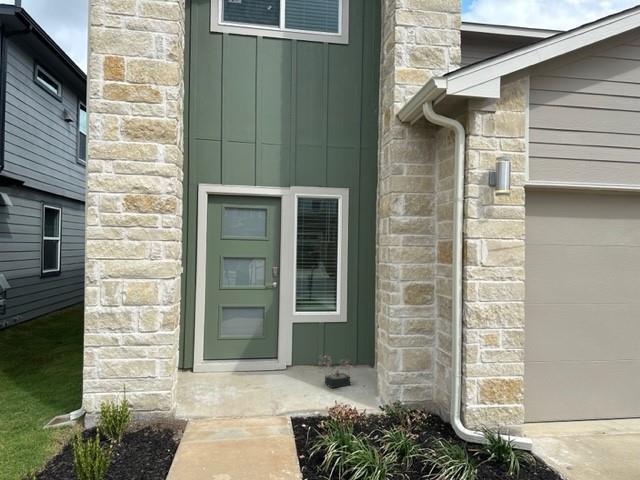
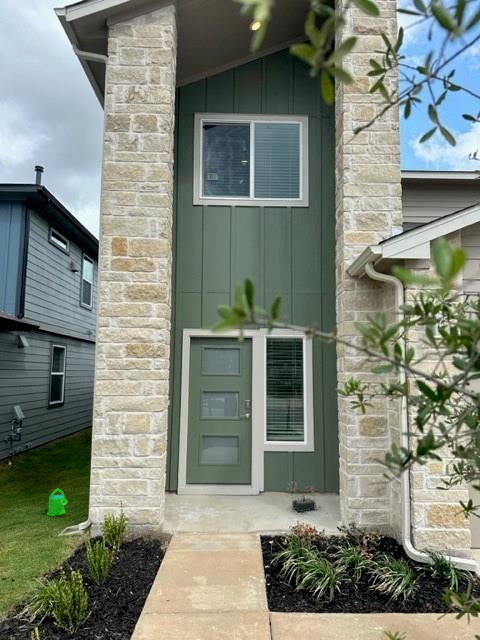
watering can: none [30,371,56,404] -> present [47,489,68,516]

